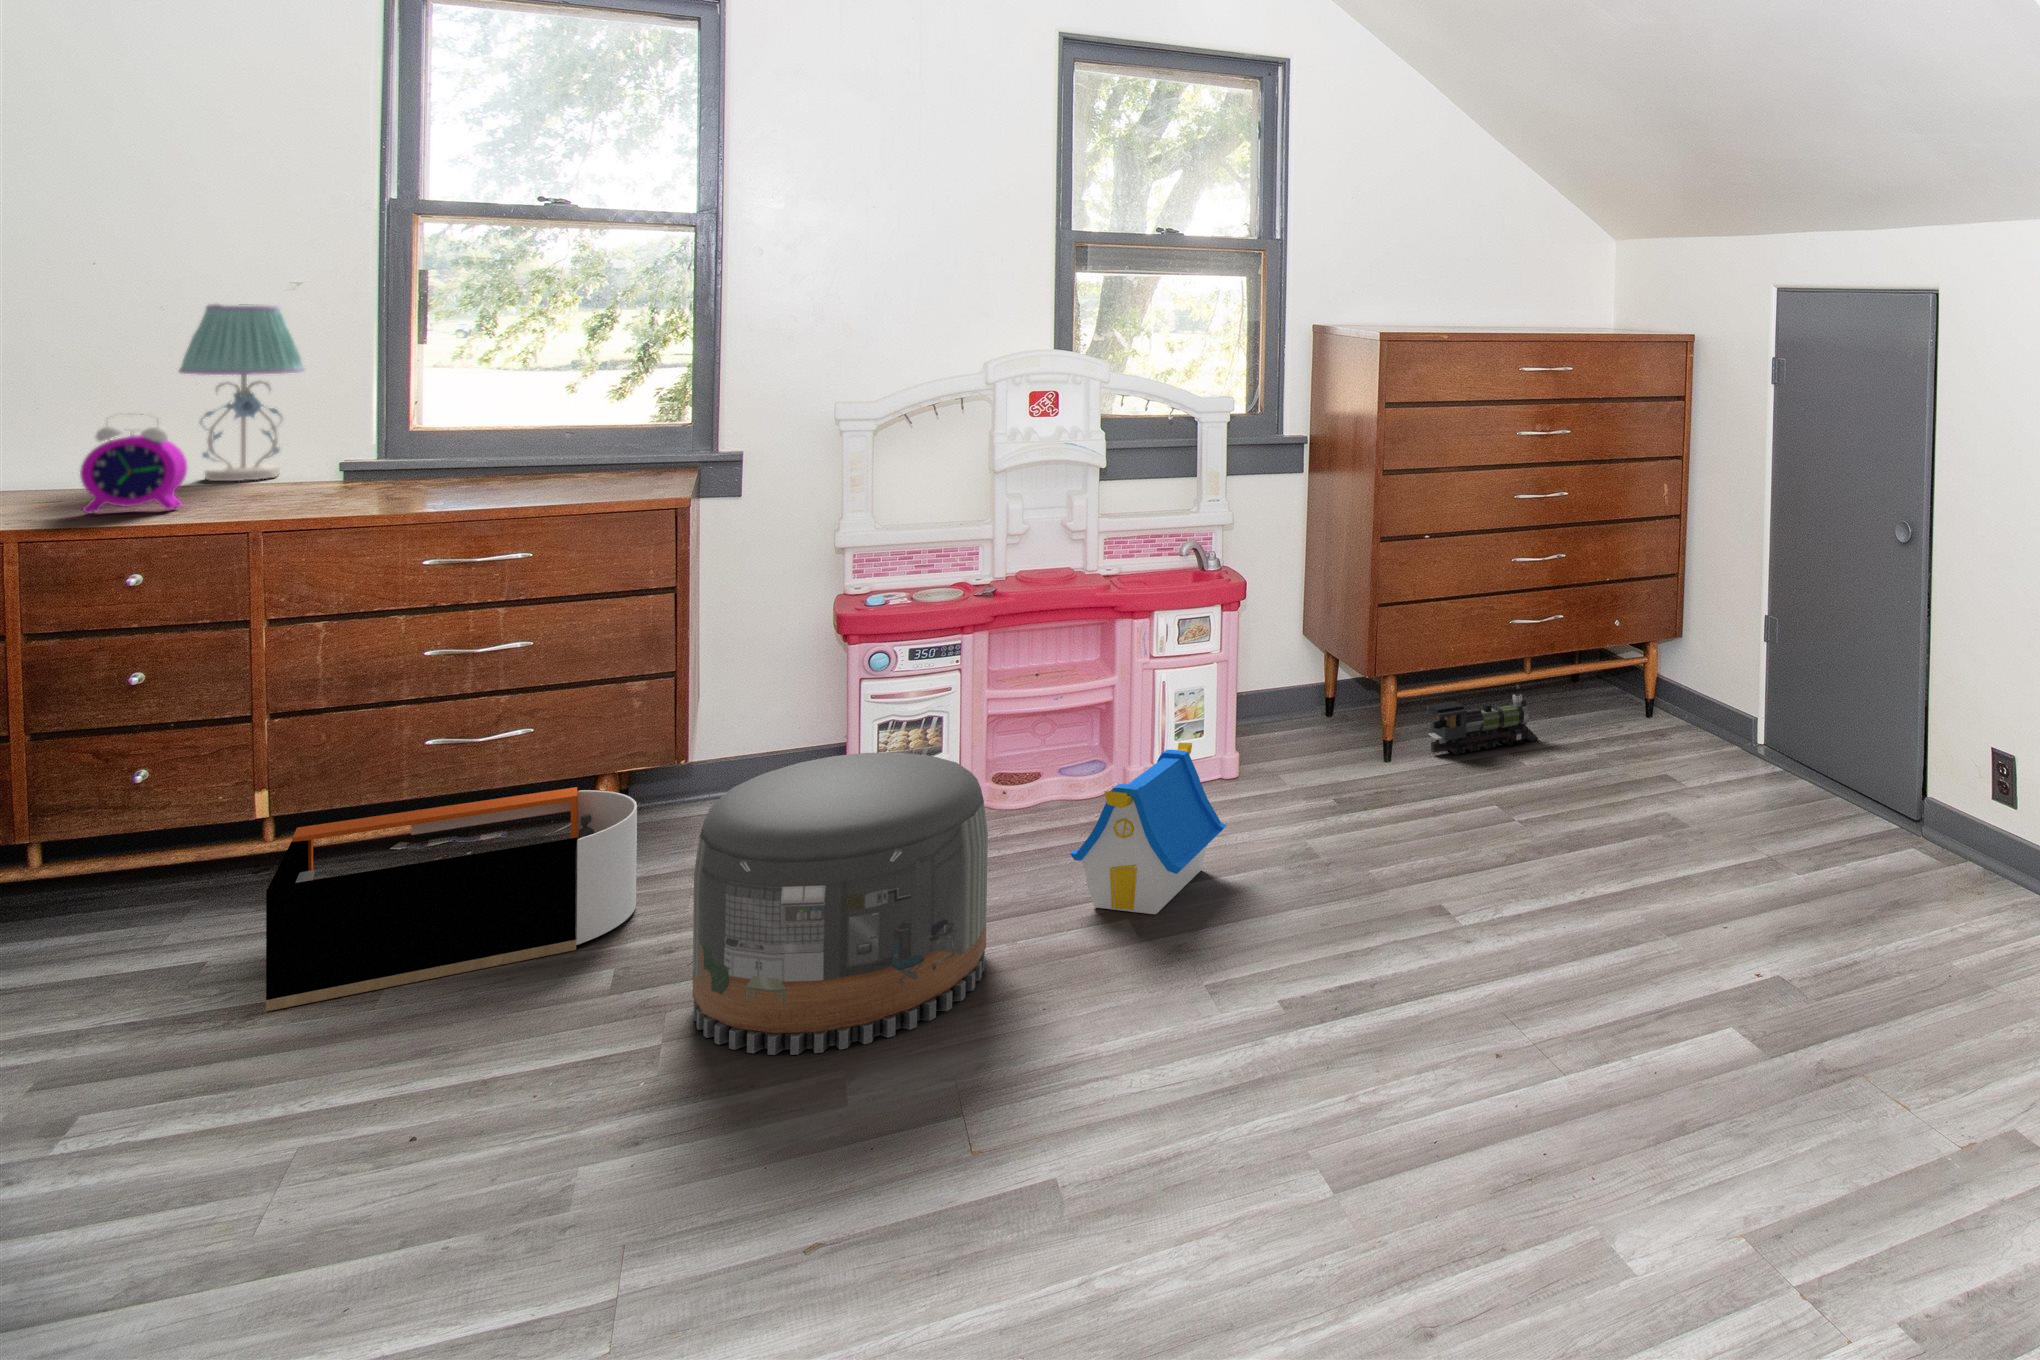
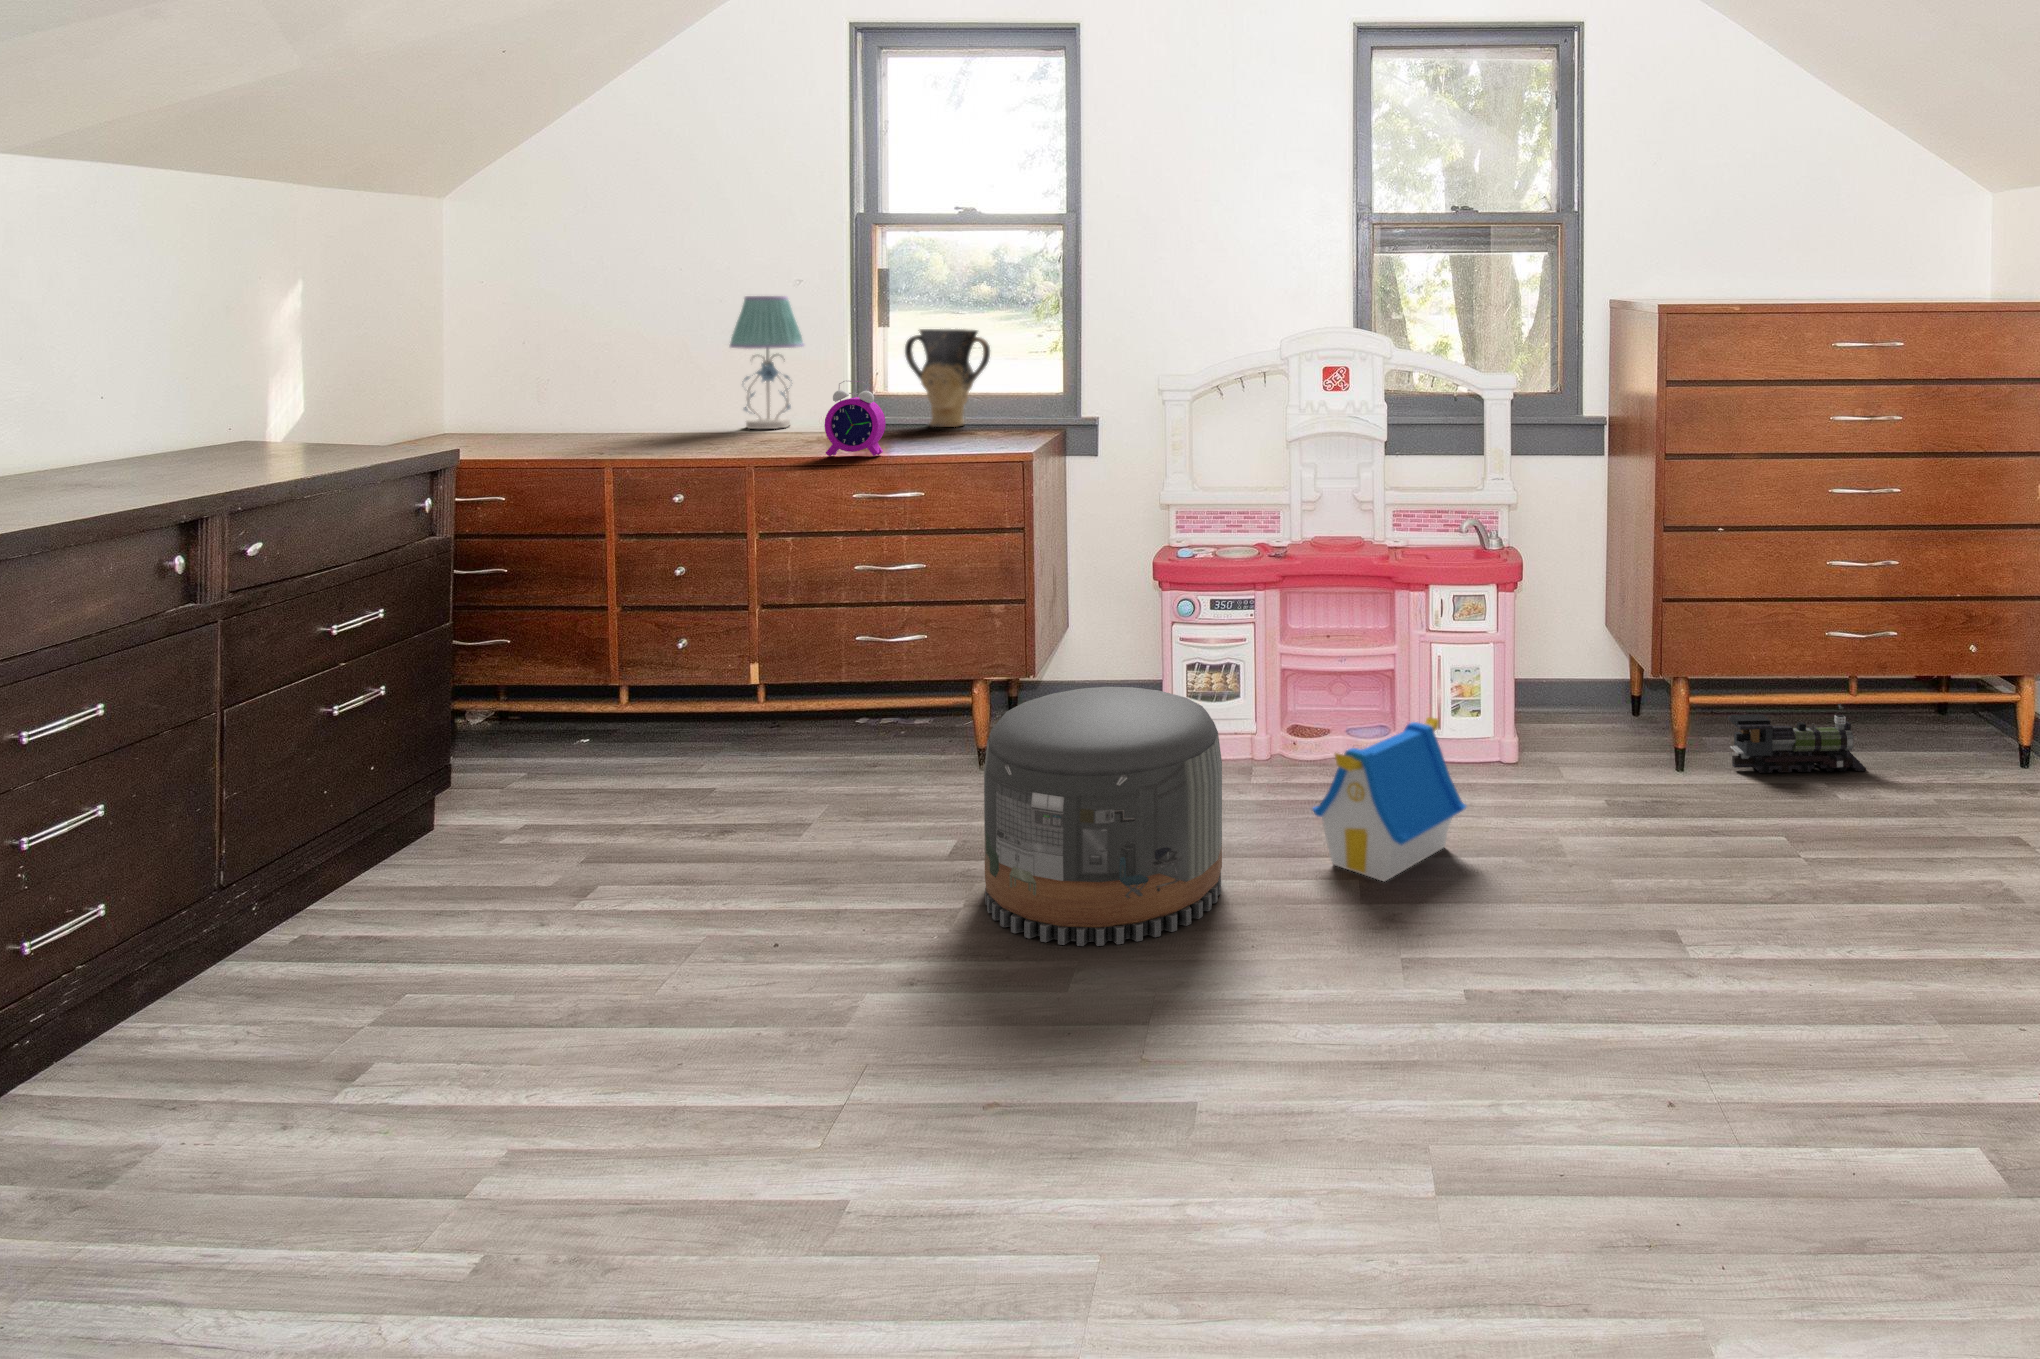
vase: none [466,349,595,469] -> present [905,329,990,427]
alarm clock: present [80,414,187,513] -> present [825,381,886,456]
storage bin: present [266,787,637,1011] -> none [734,690,986,829]

